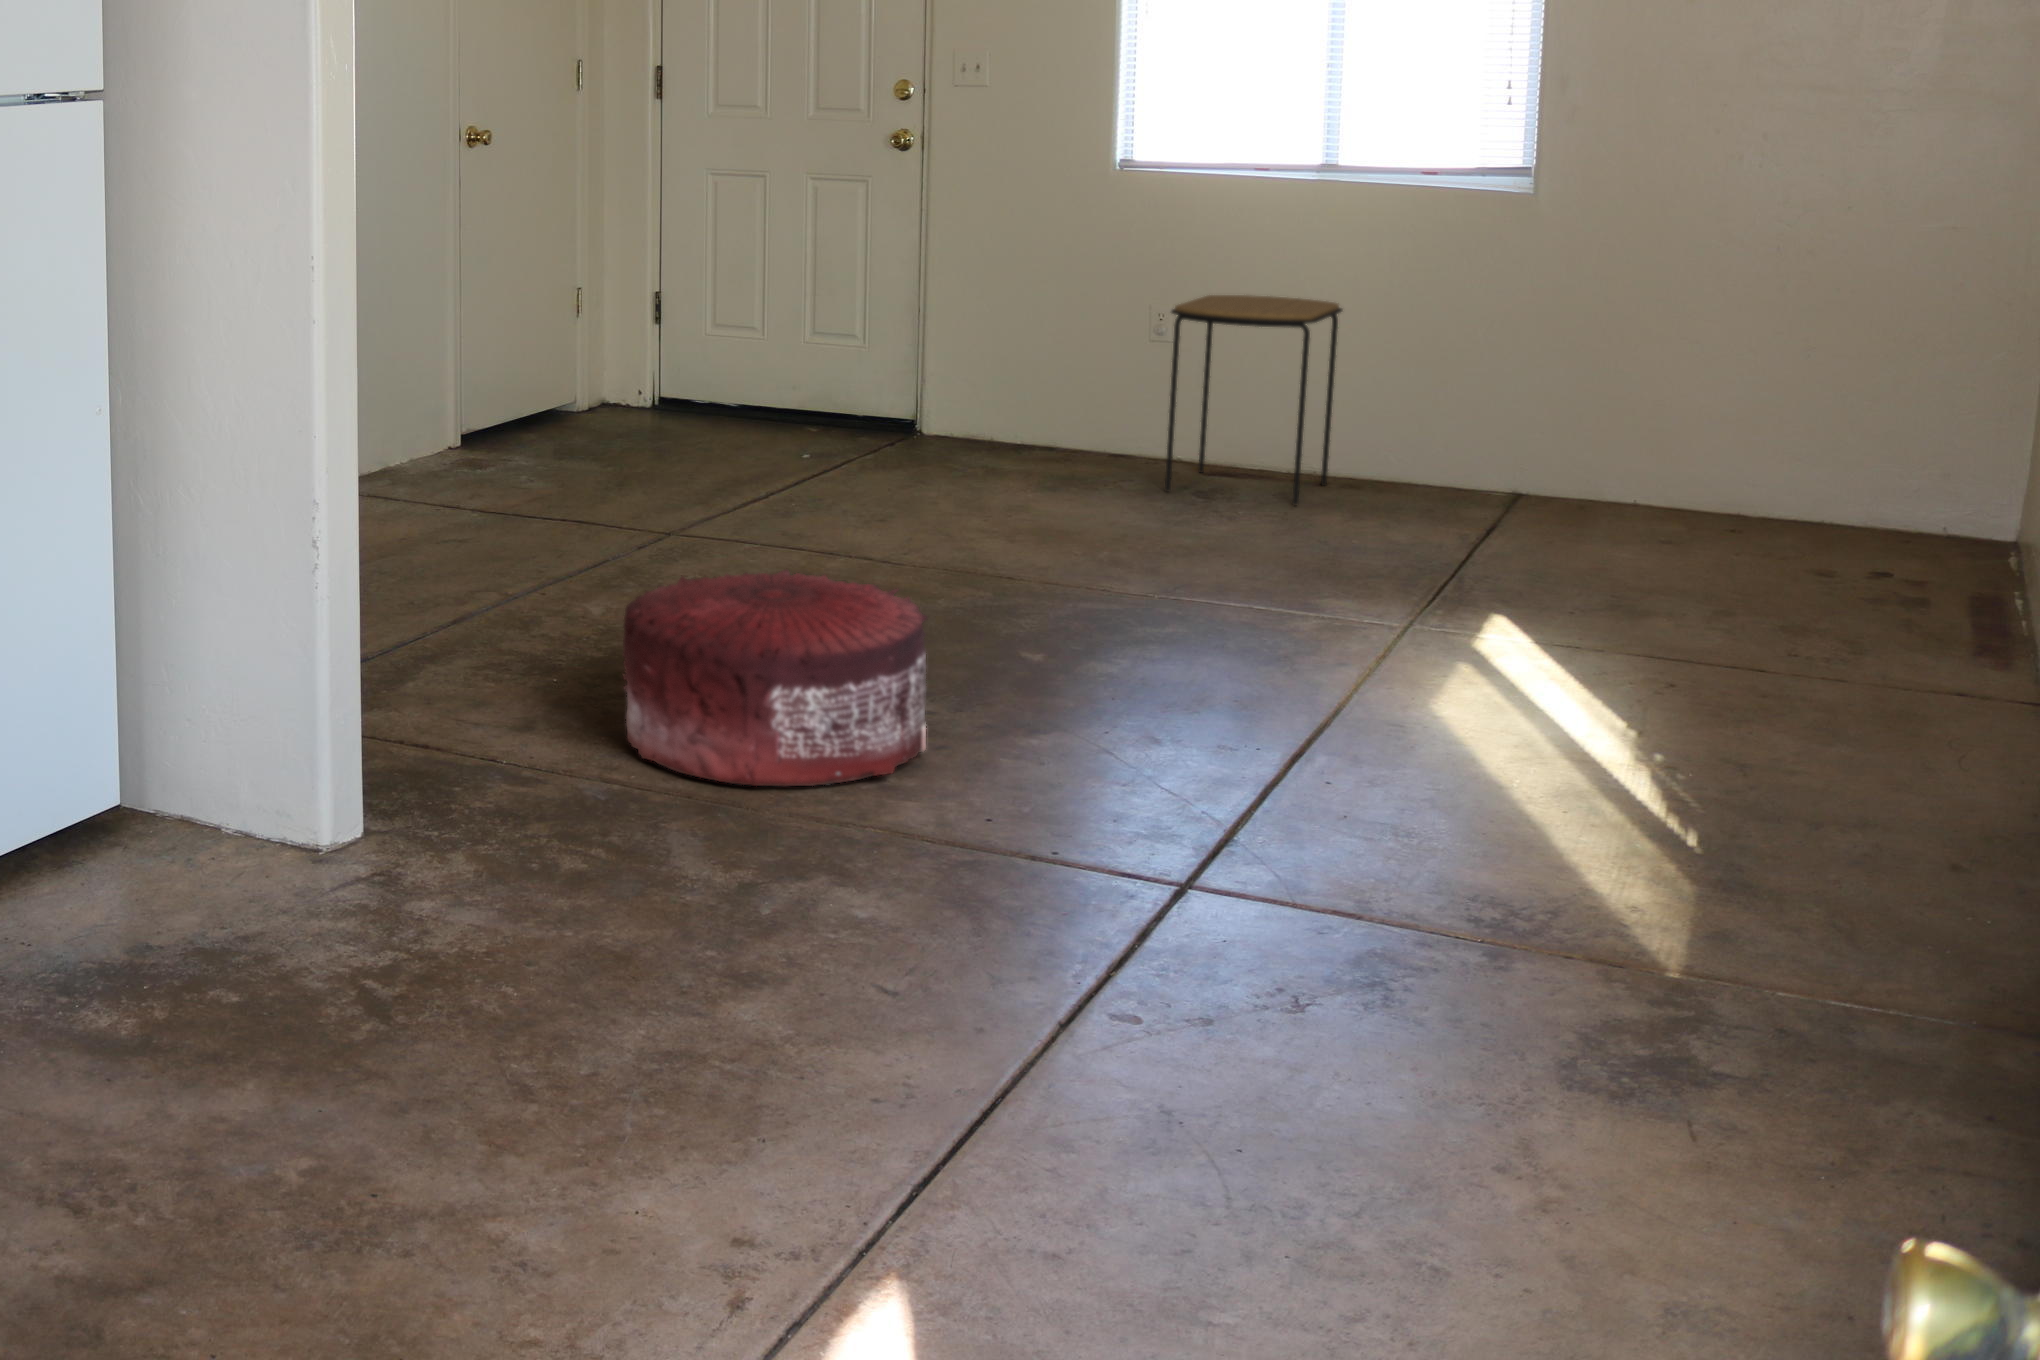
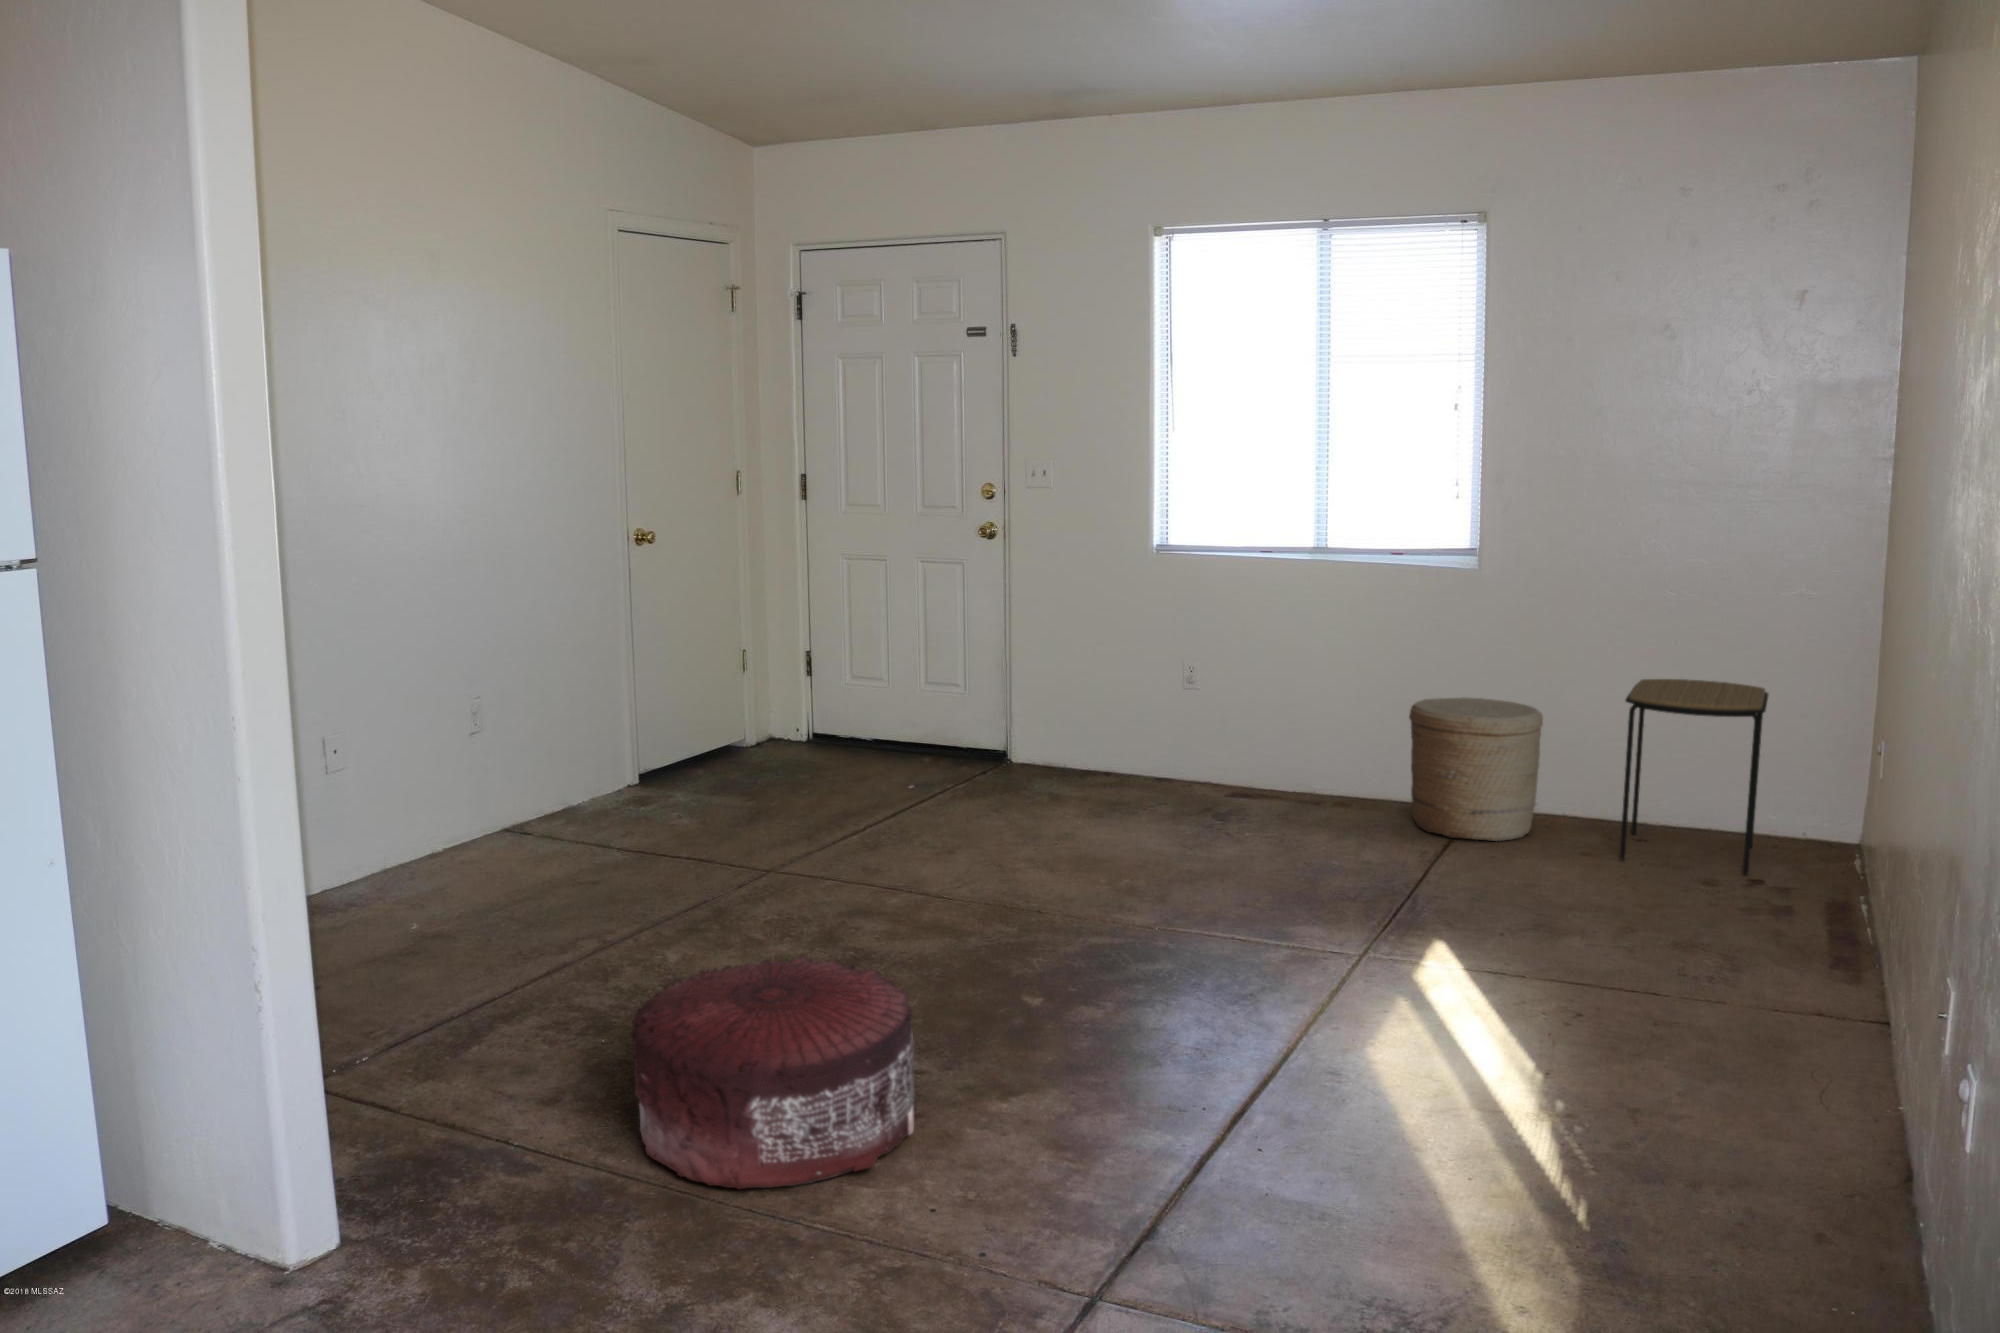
side table: present [1165,295,1342,505] -> present [1620,679,1768,875]
woven basket: none [1449,353,1625,527] -> present [1409,698,1543,841]

